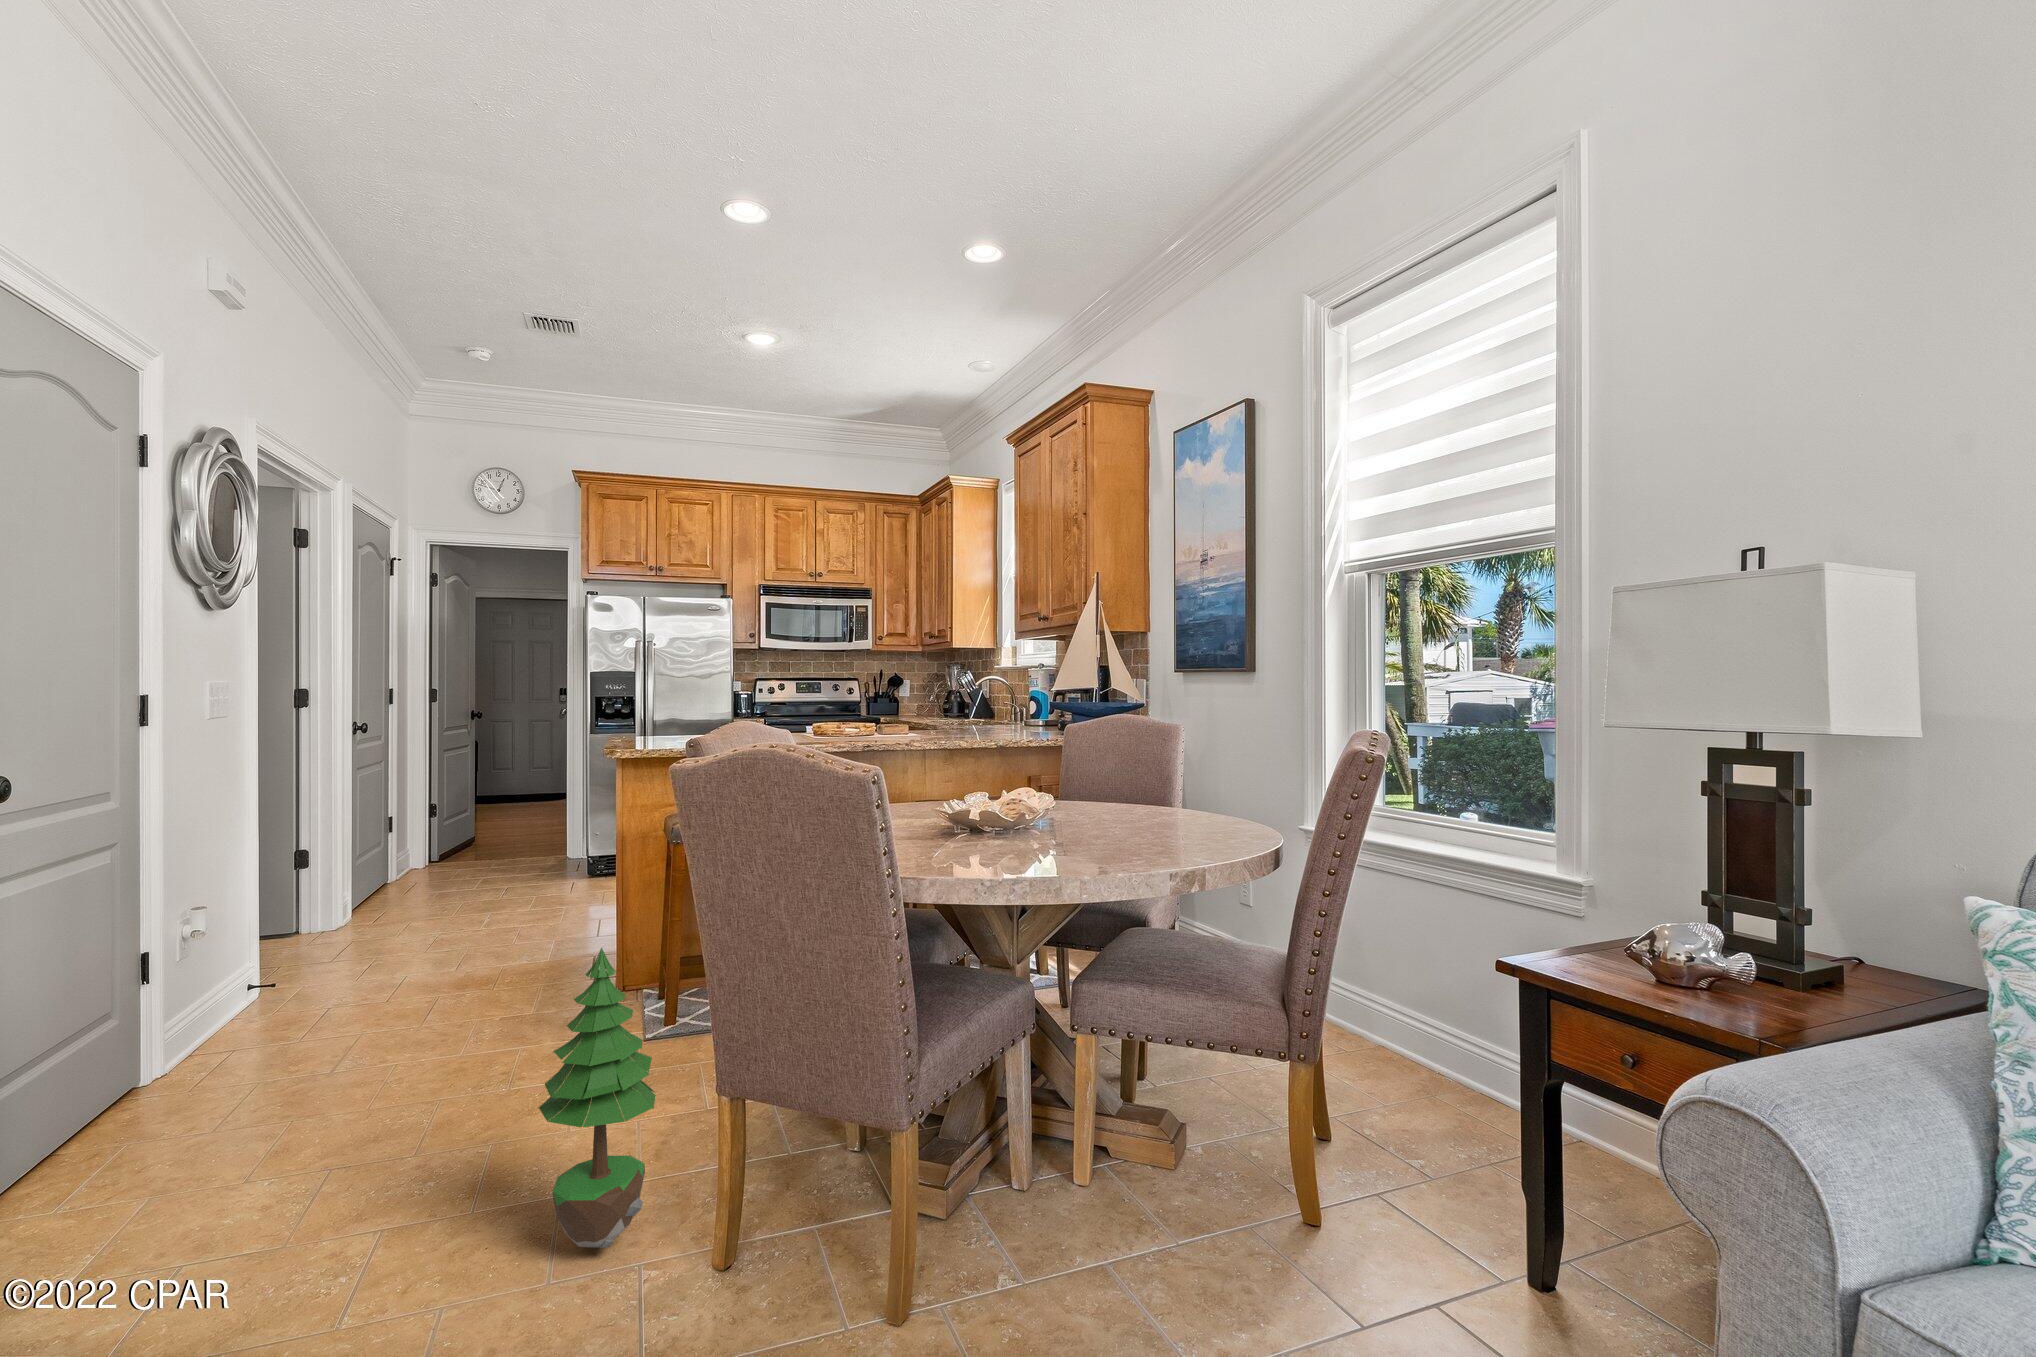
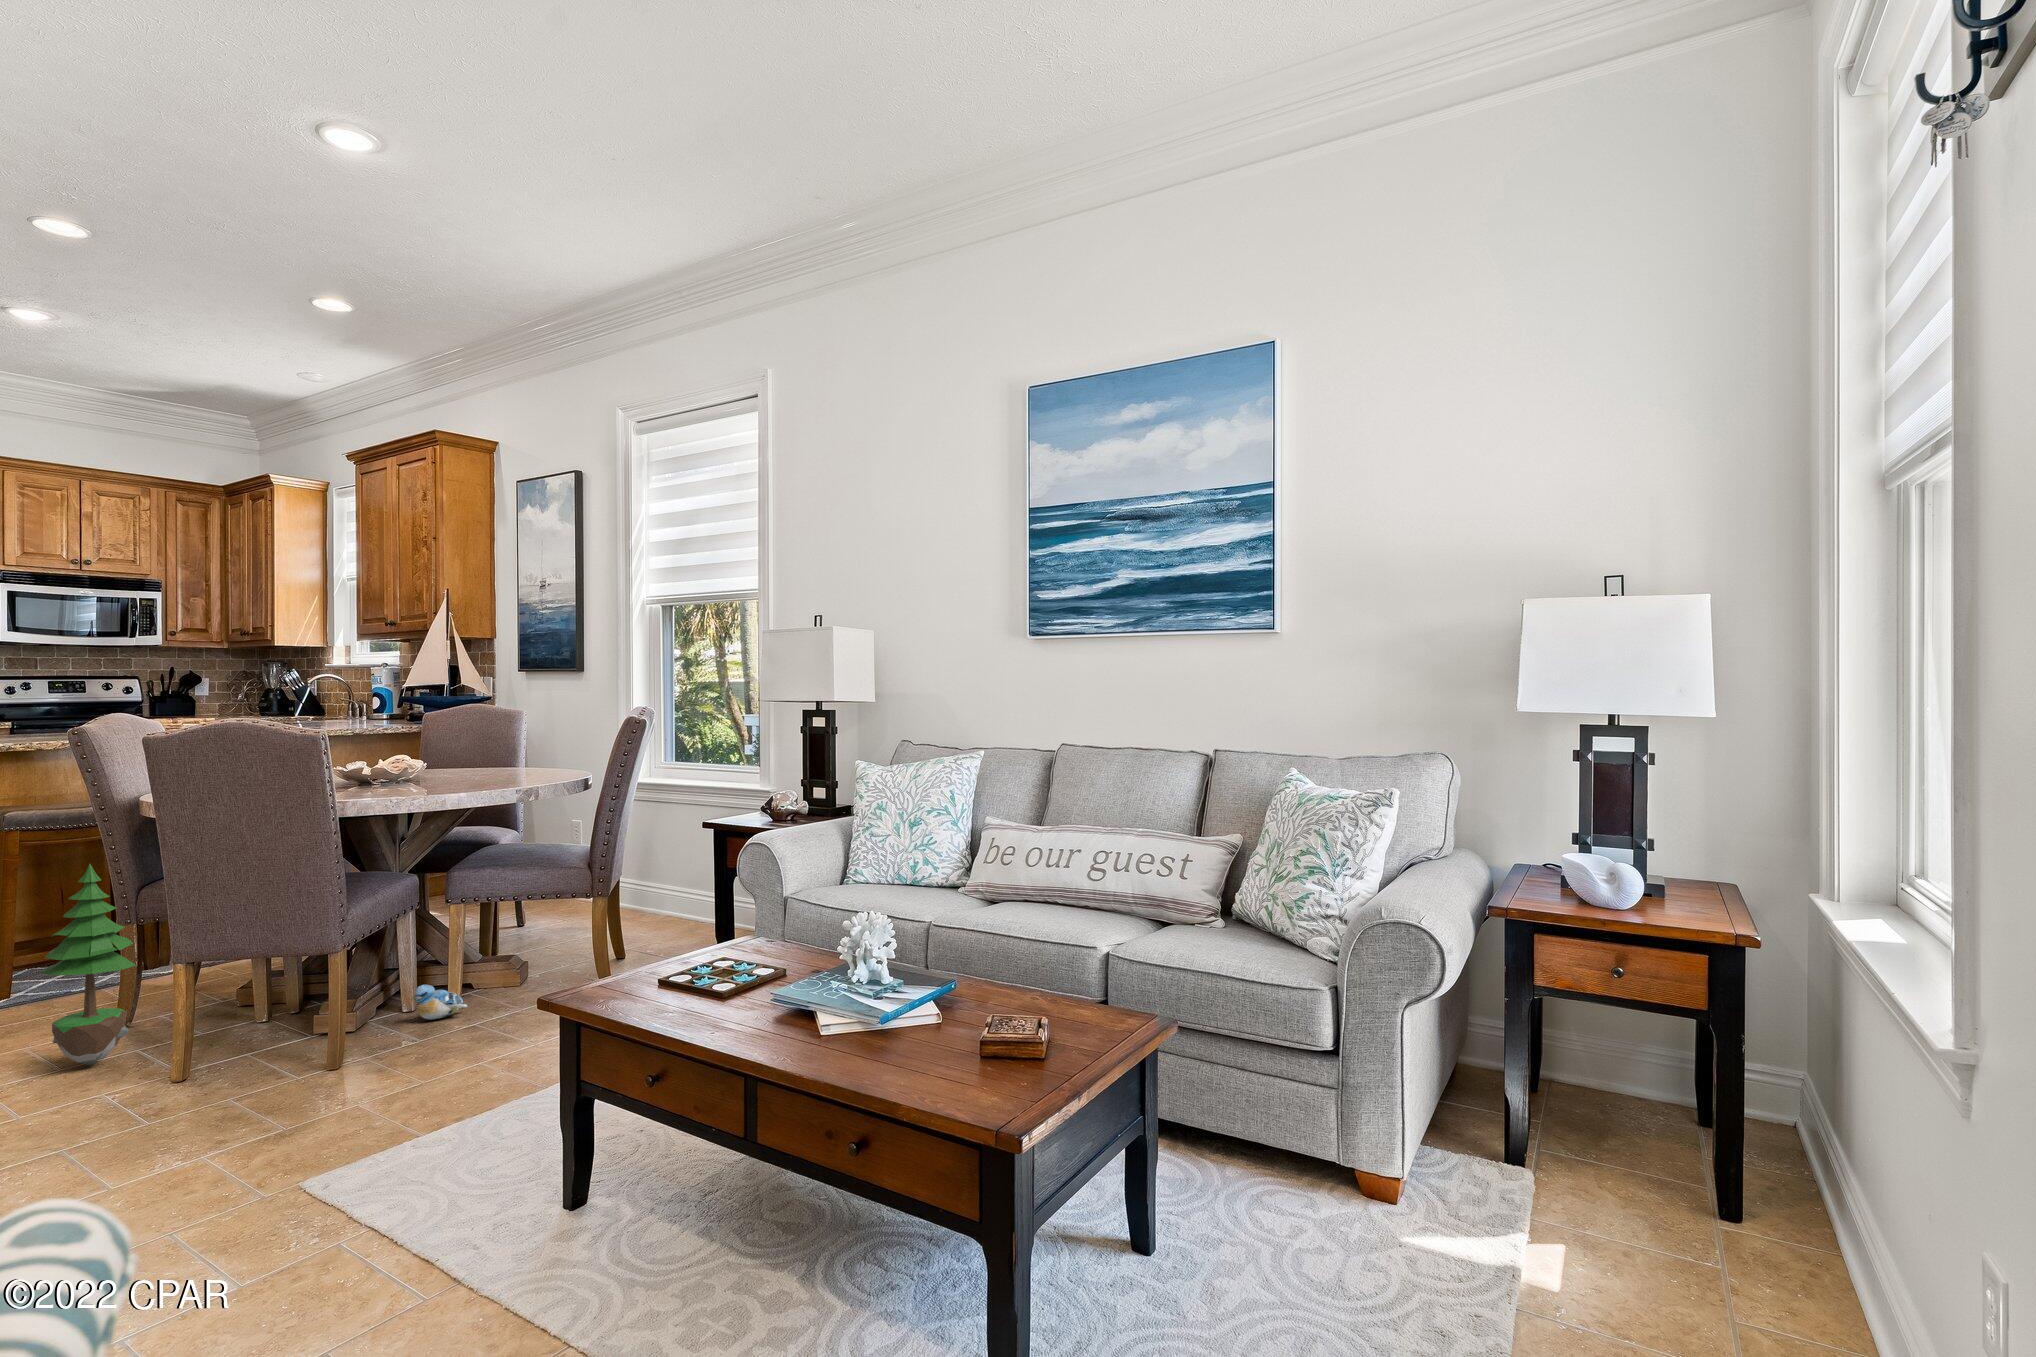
plush toy: none [1010,1223,1100,1292] -> present [413,985,468,1020]

